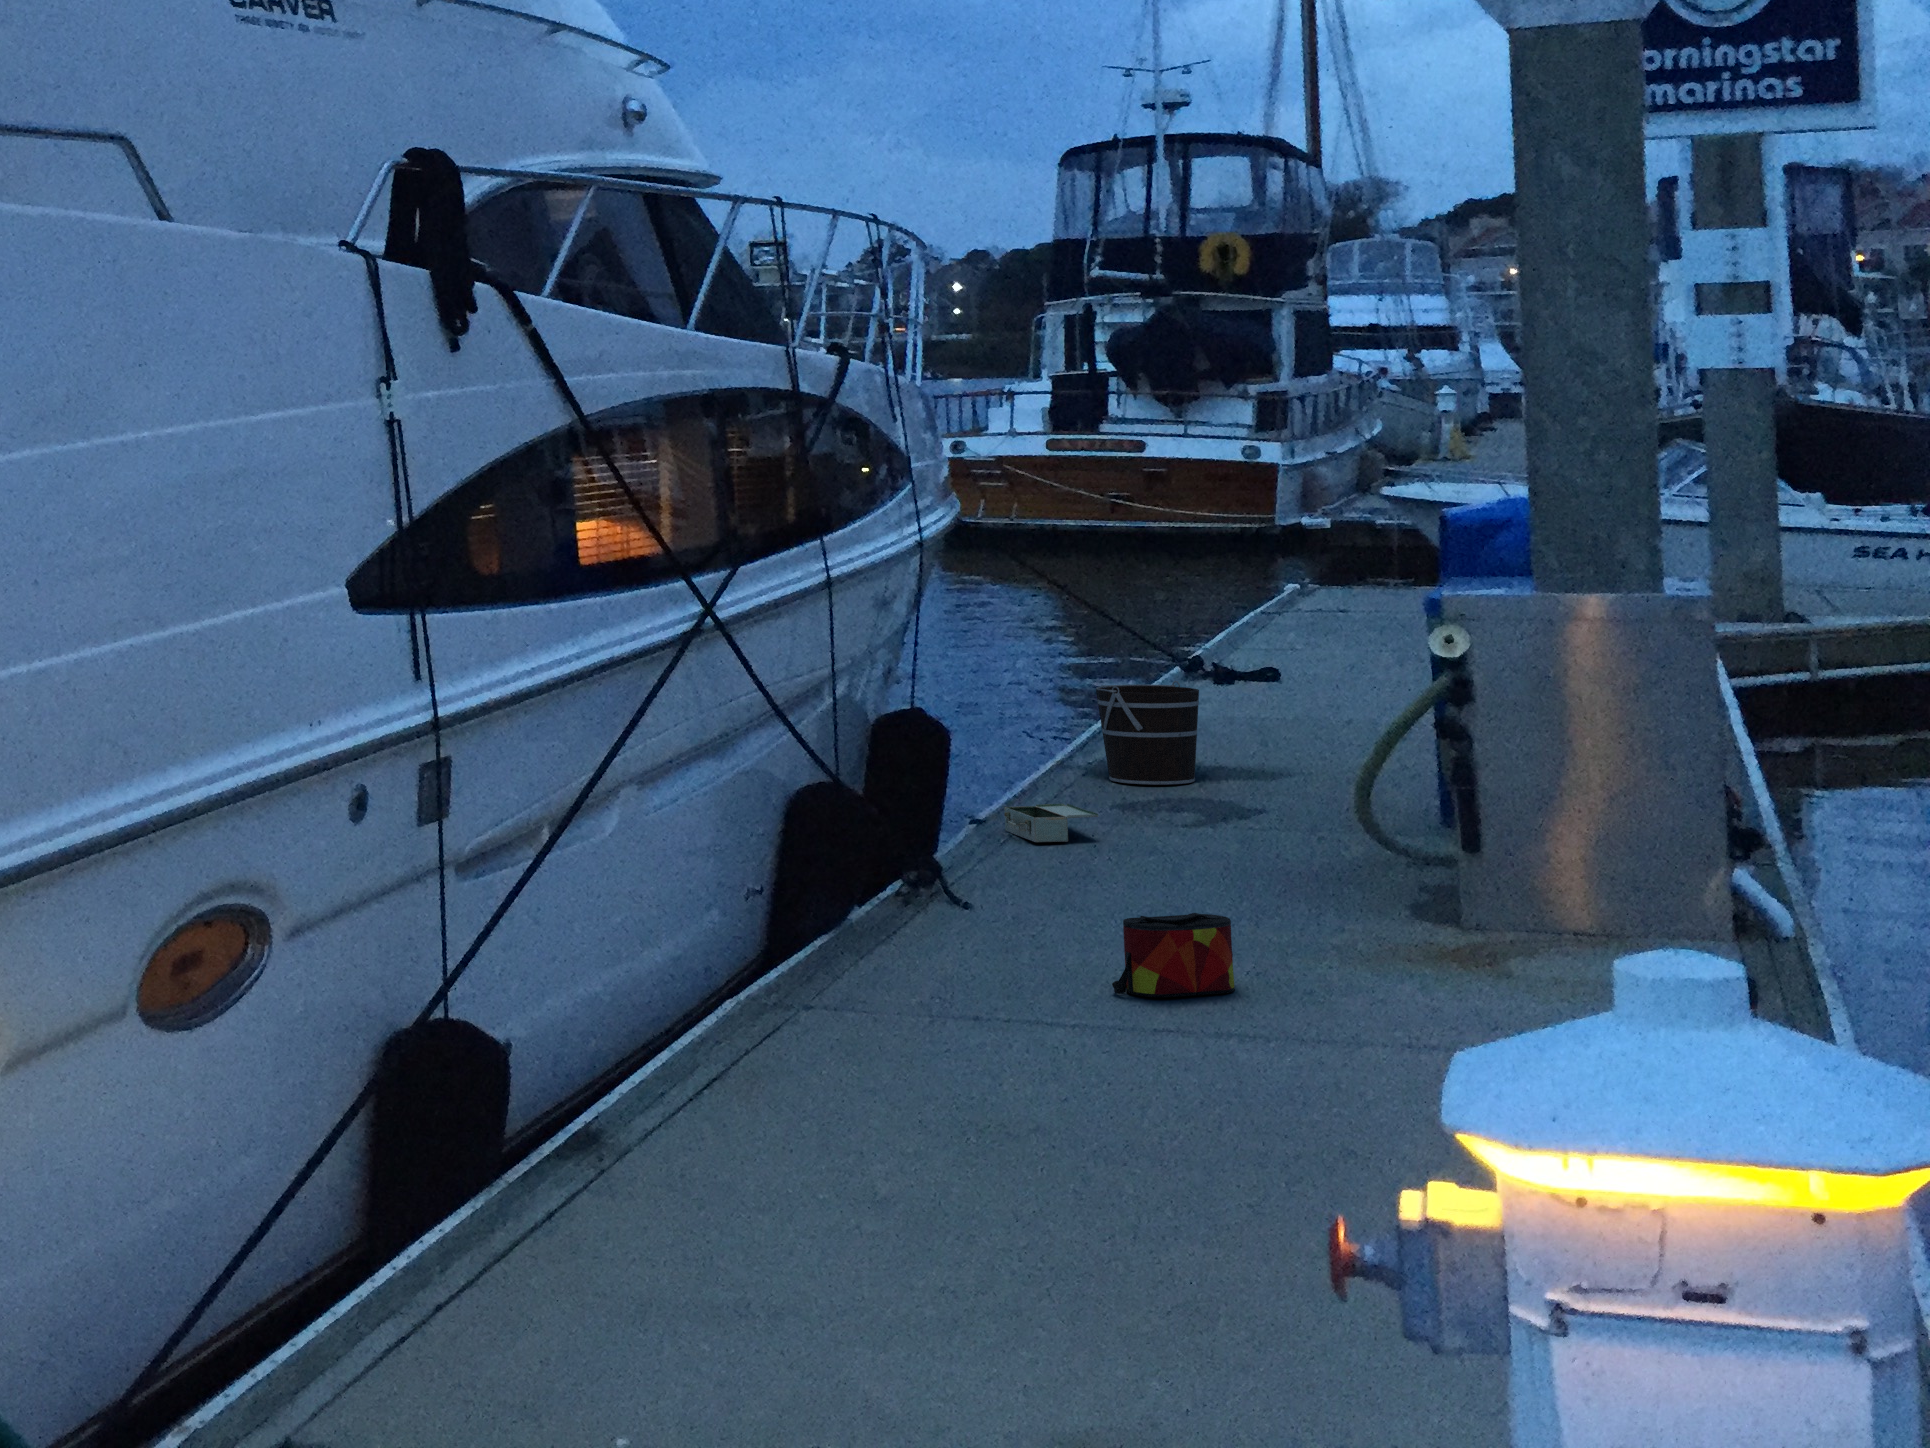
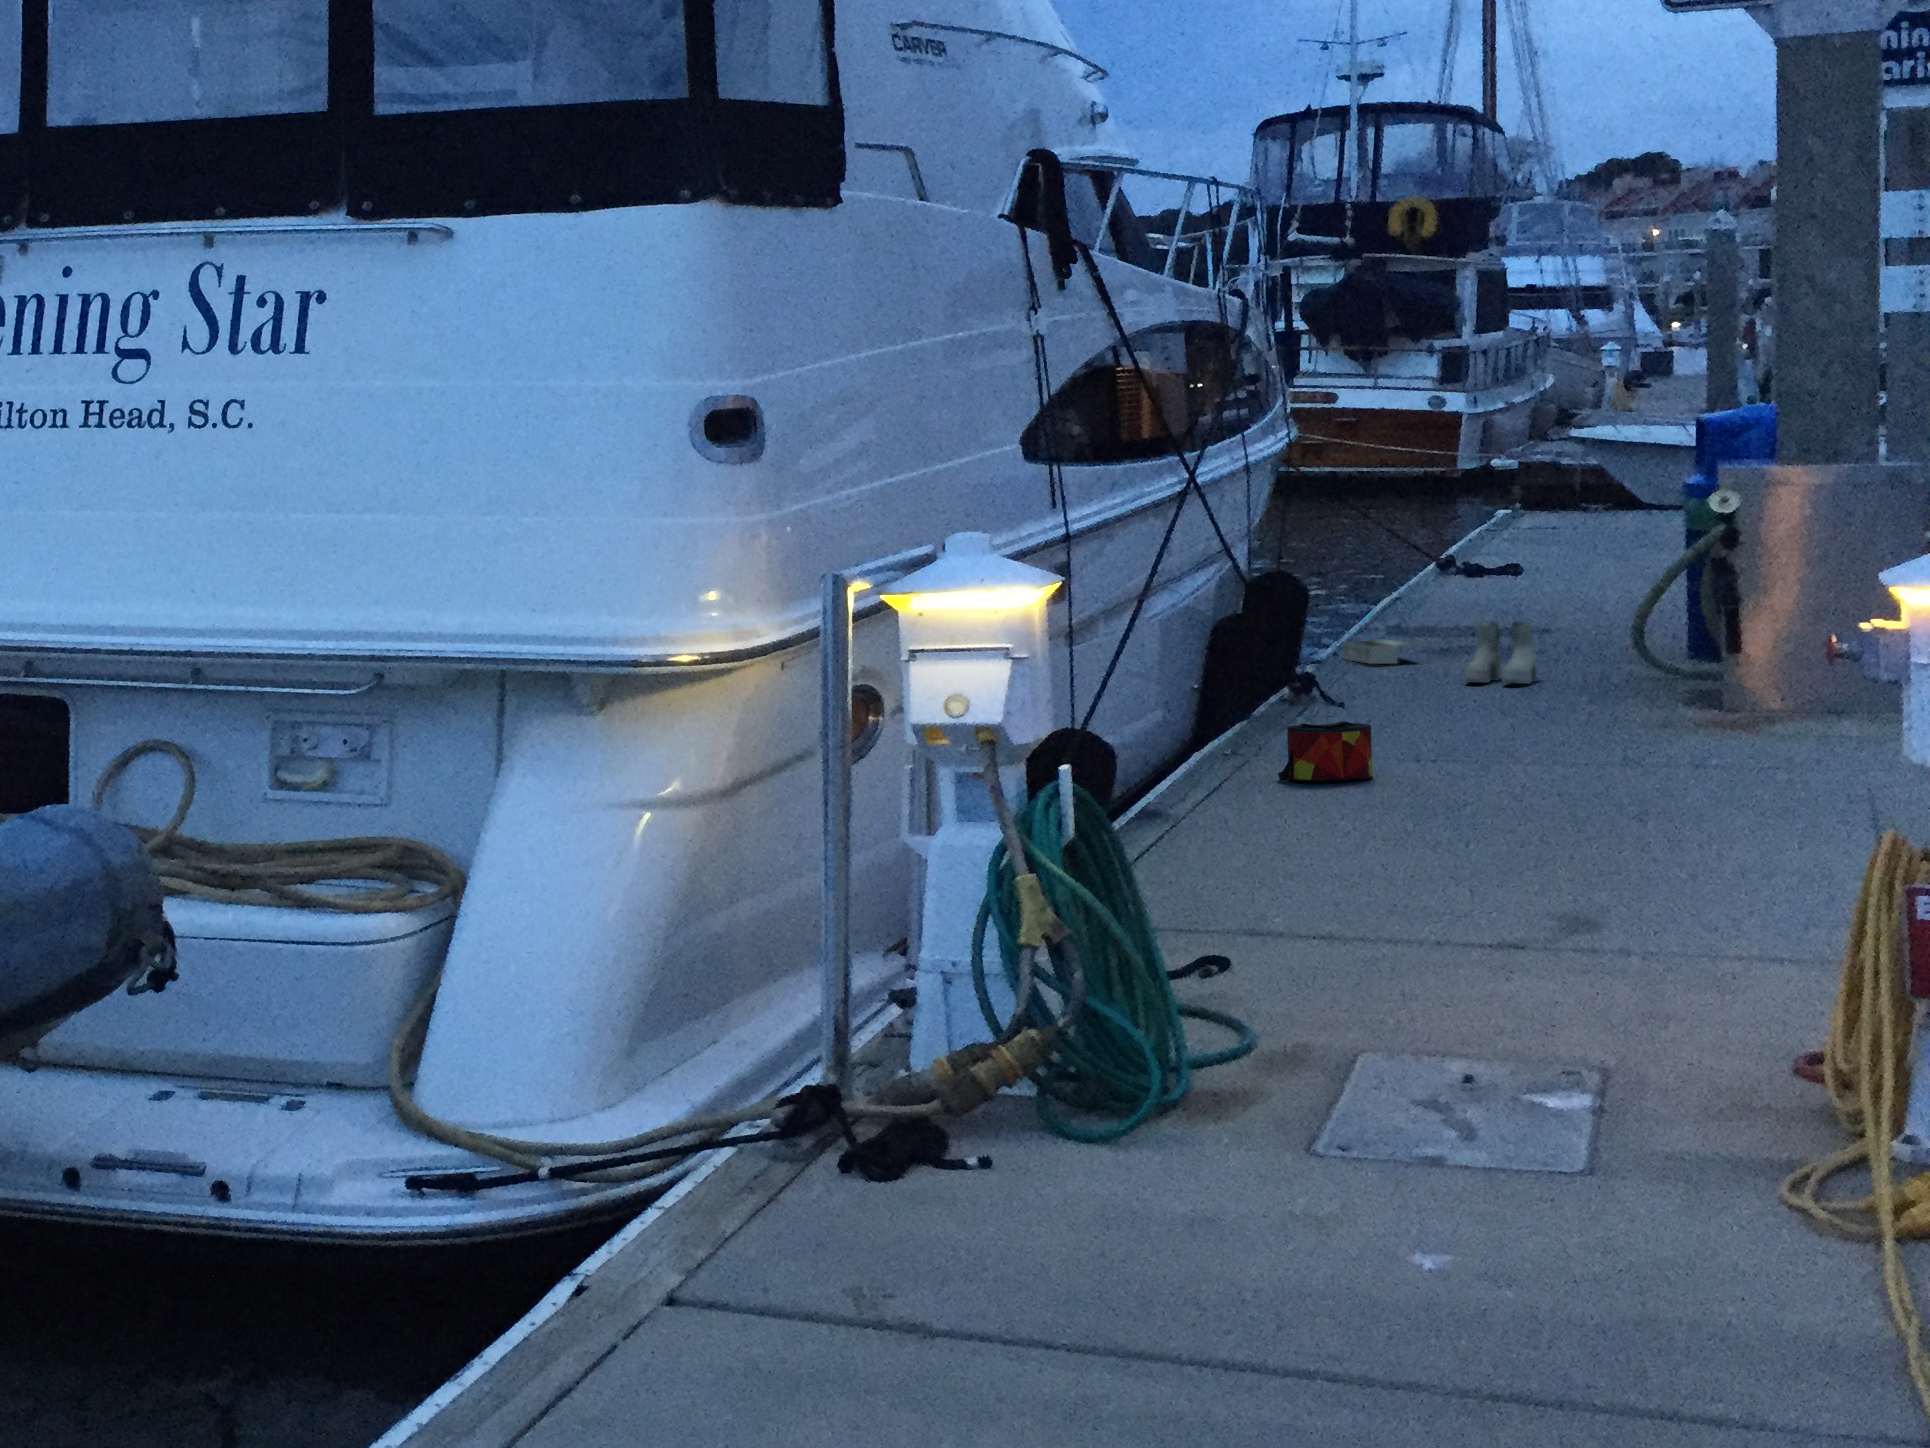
bucket: present [1096,681,1199,784] -> none [1400,553,1484,631]
boots: none [1139,794,1235,884] -> present [1465,621,1537,684]
bag: present [1112,913,1235,997] -> present [1278,721,1373,782]

